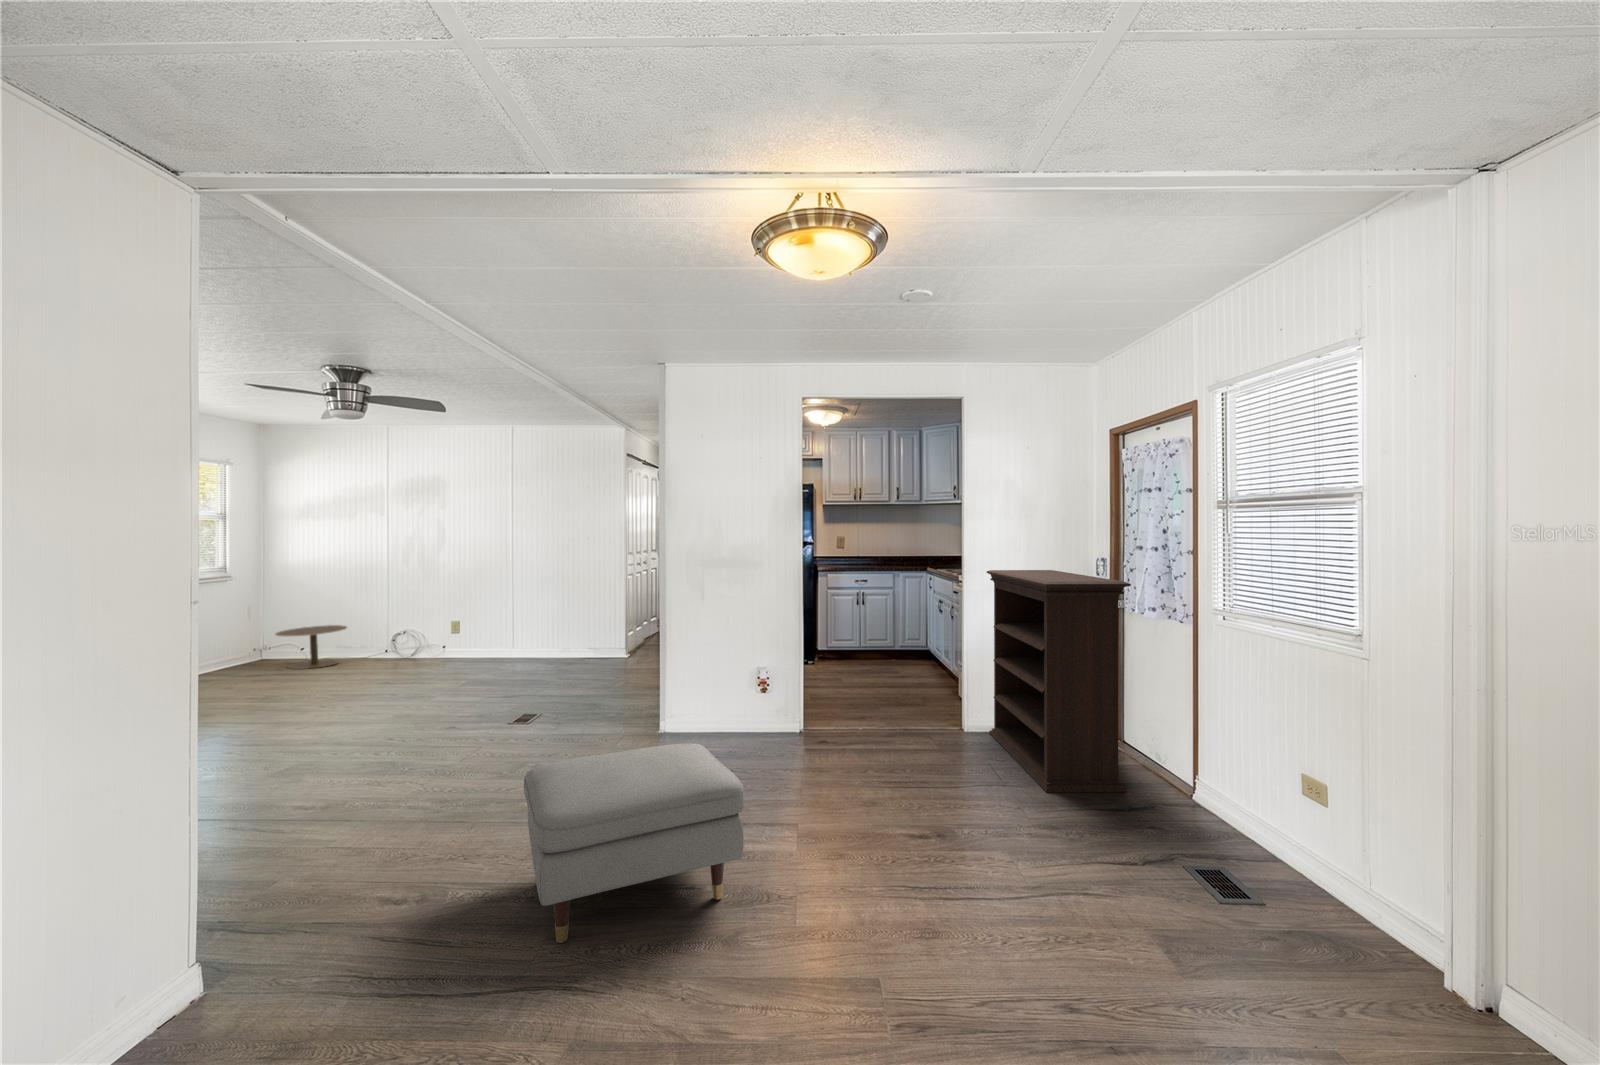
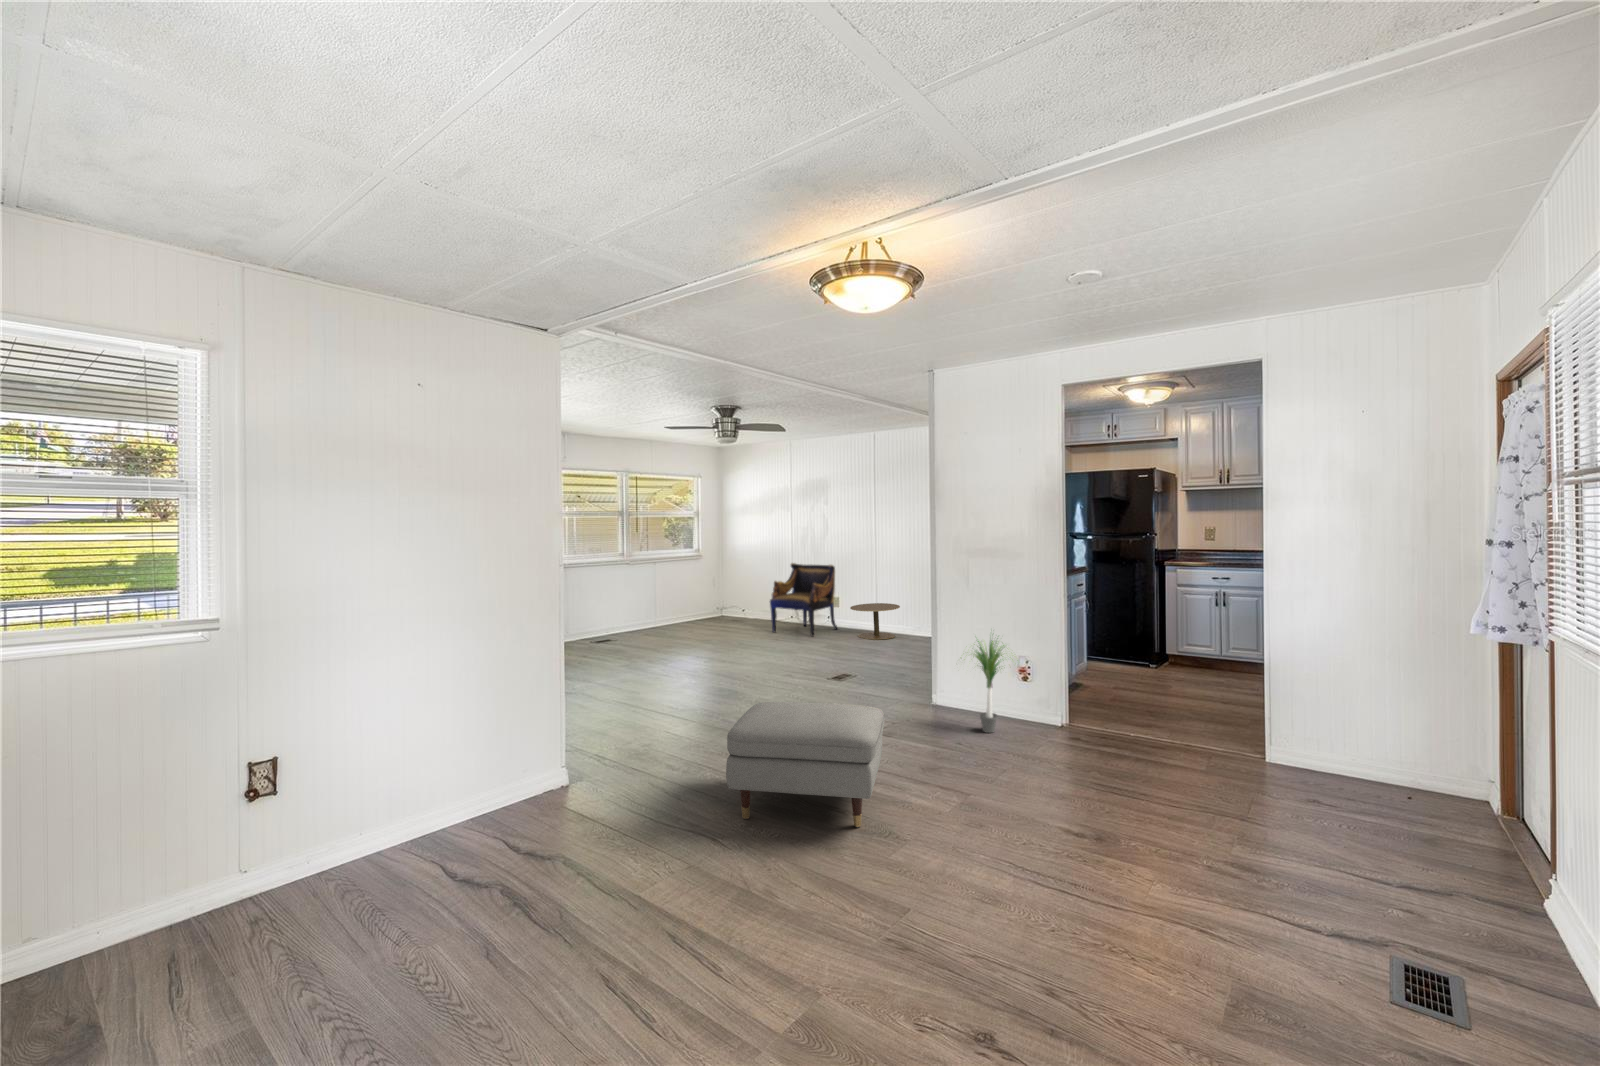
bookshelf: present [987,570,1131,793] -> none [1280,575,1418,873]
armchair: none [369,582,466,674] -> present [770,563,837,637]
side table: present [276,625,347,669] -> present [850,603,900,639]
potted plant: none [706,634,779,750] -> present [974,638,1004,733]

